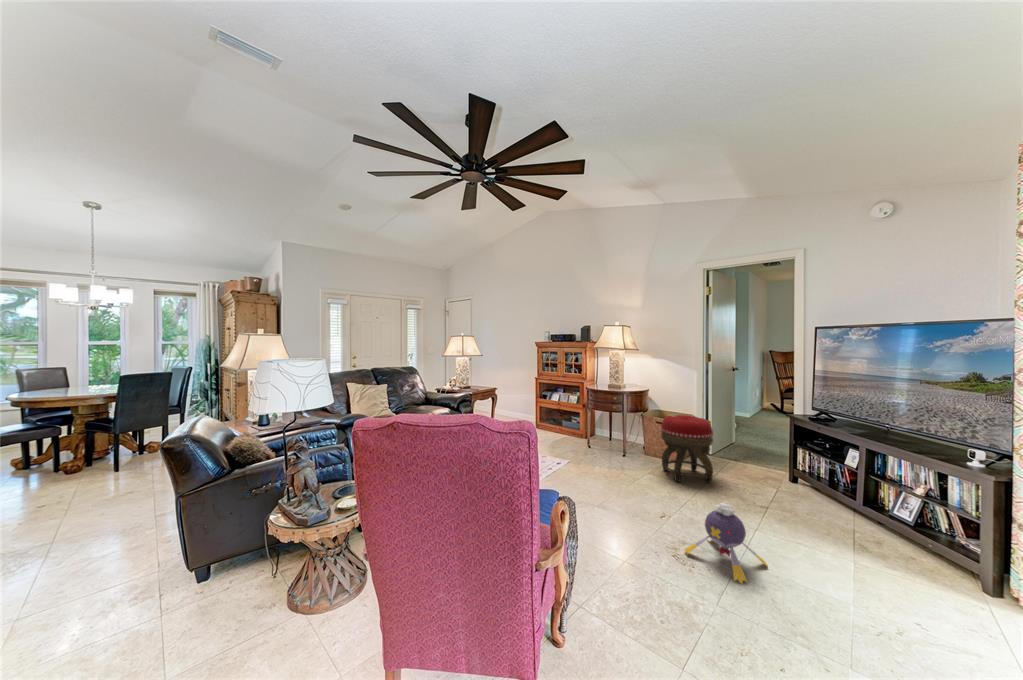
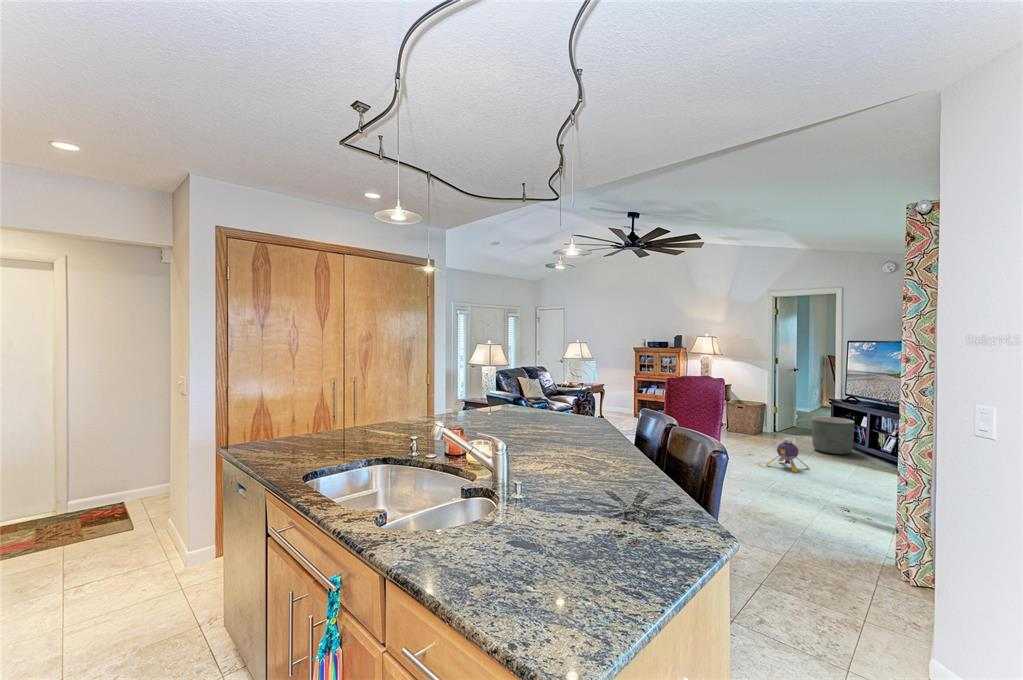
footstool: present [661,415,713,483] -> none [744,401,780,444]
planter: none [761,443,834,512] -> present [811,417,855,454]

